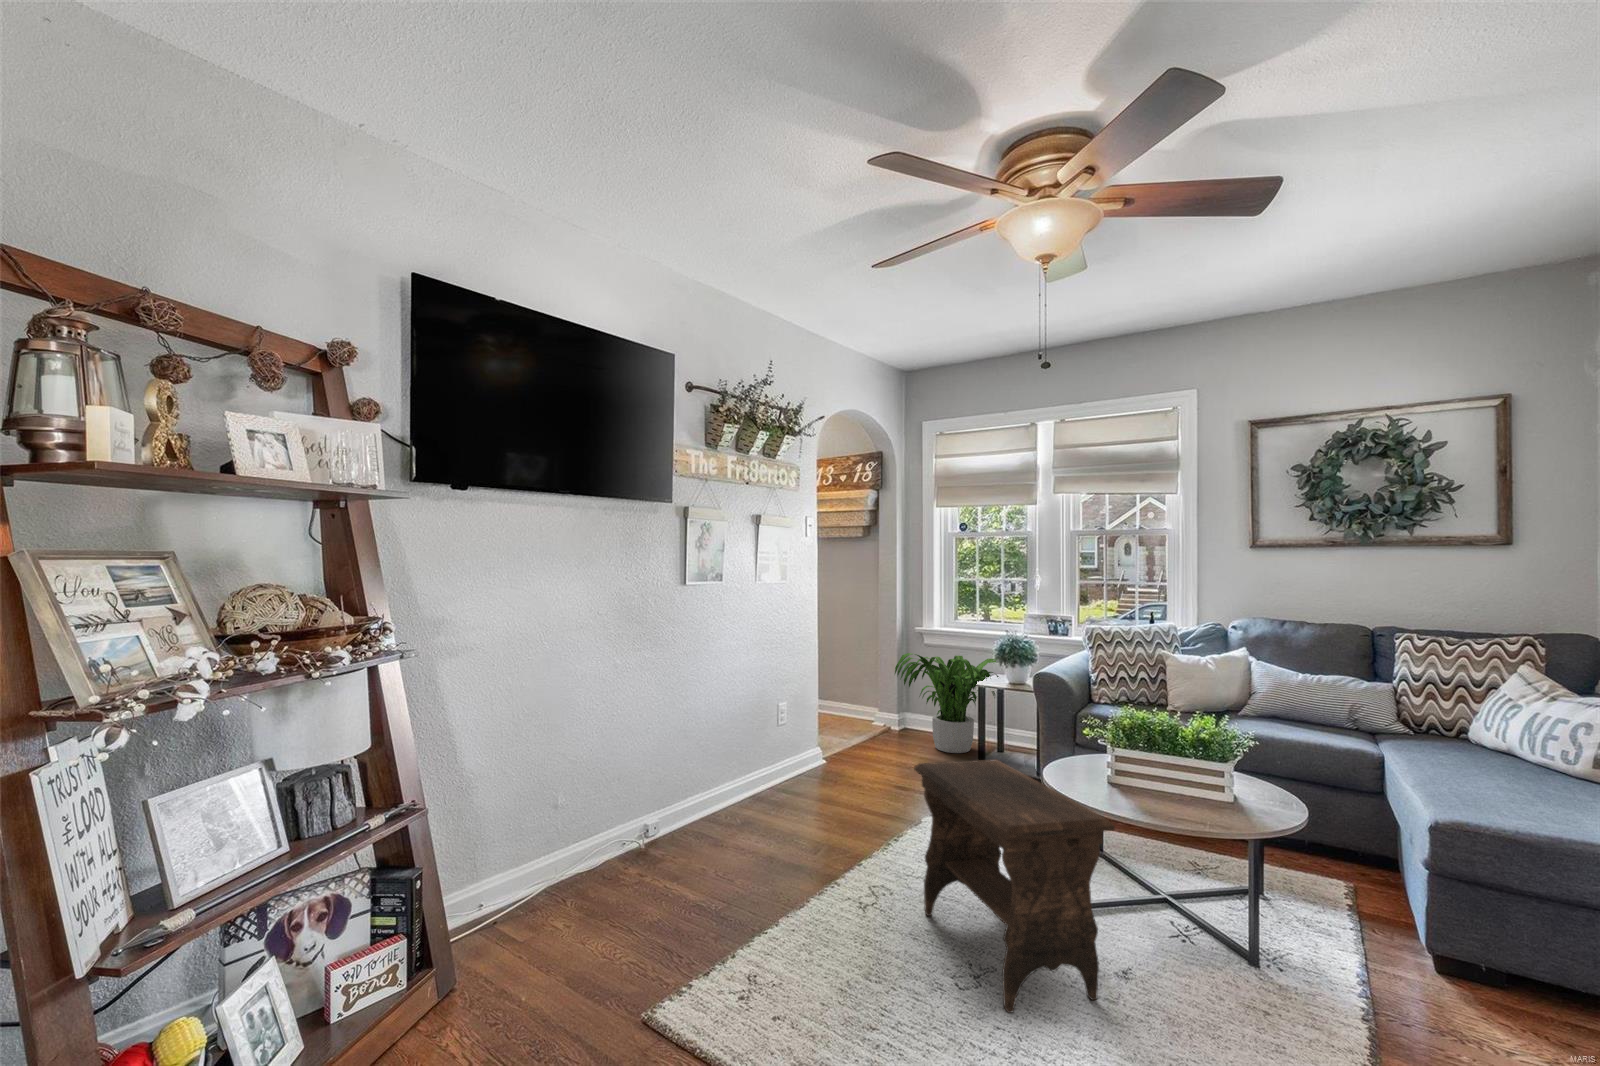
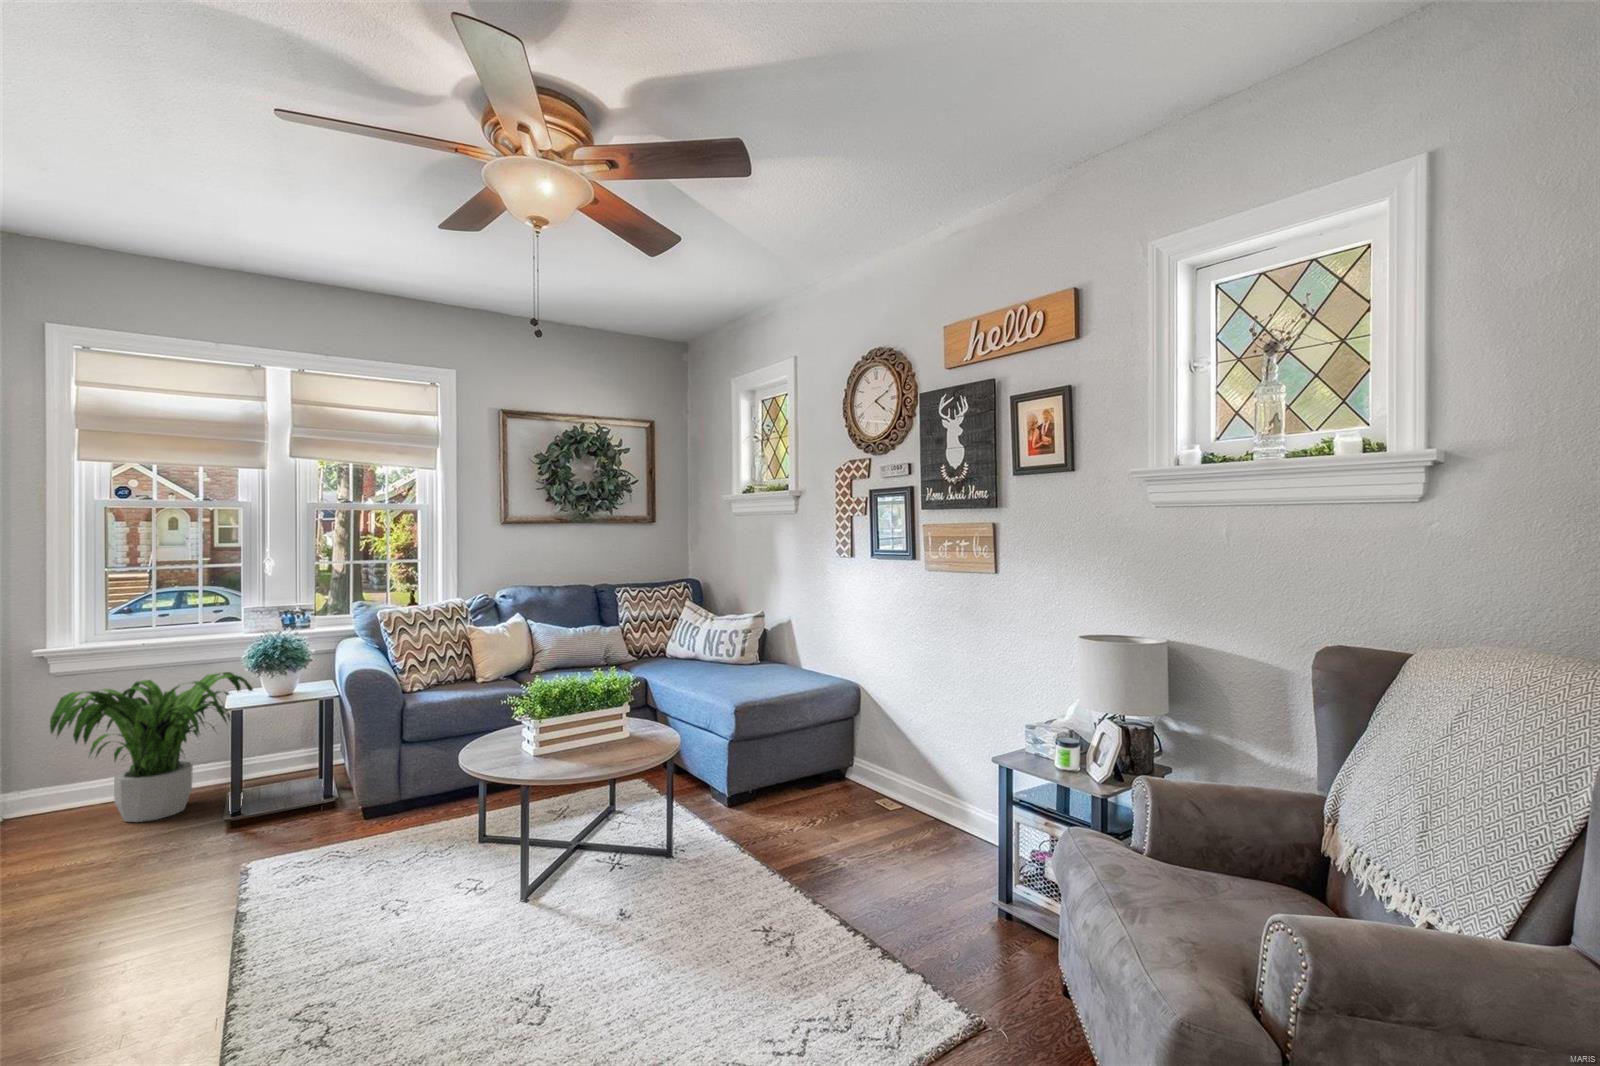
footstool: present [914,759,1115,1013] -> none [418,764,652,967]

